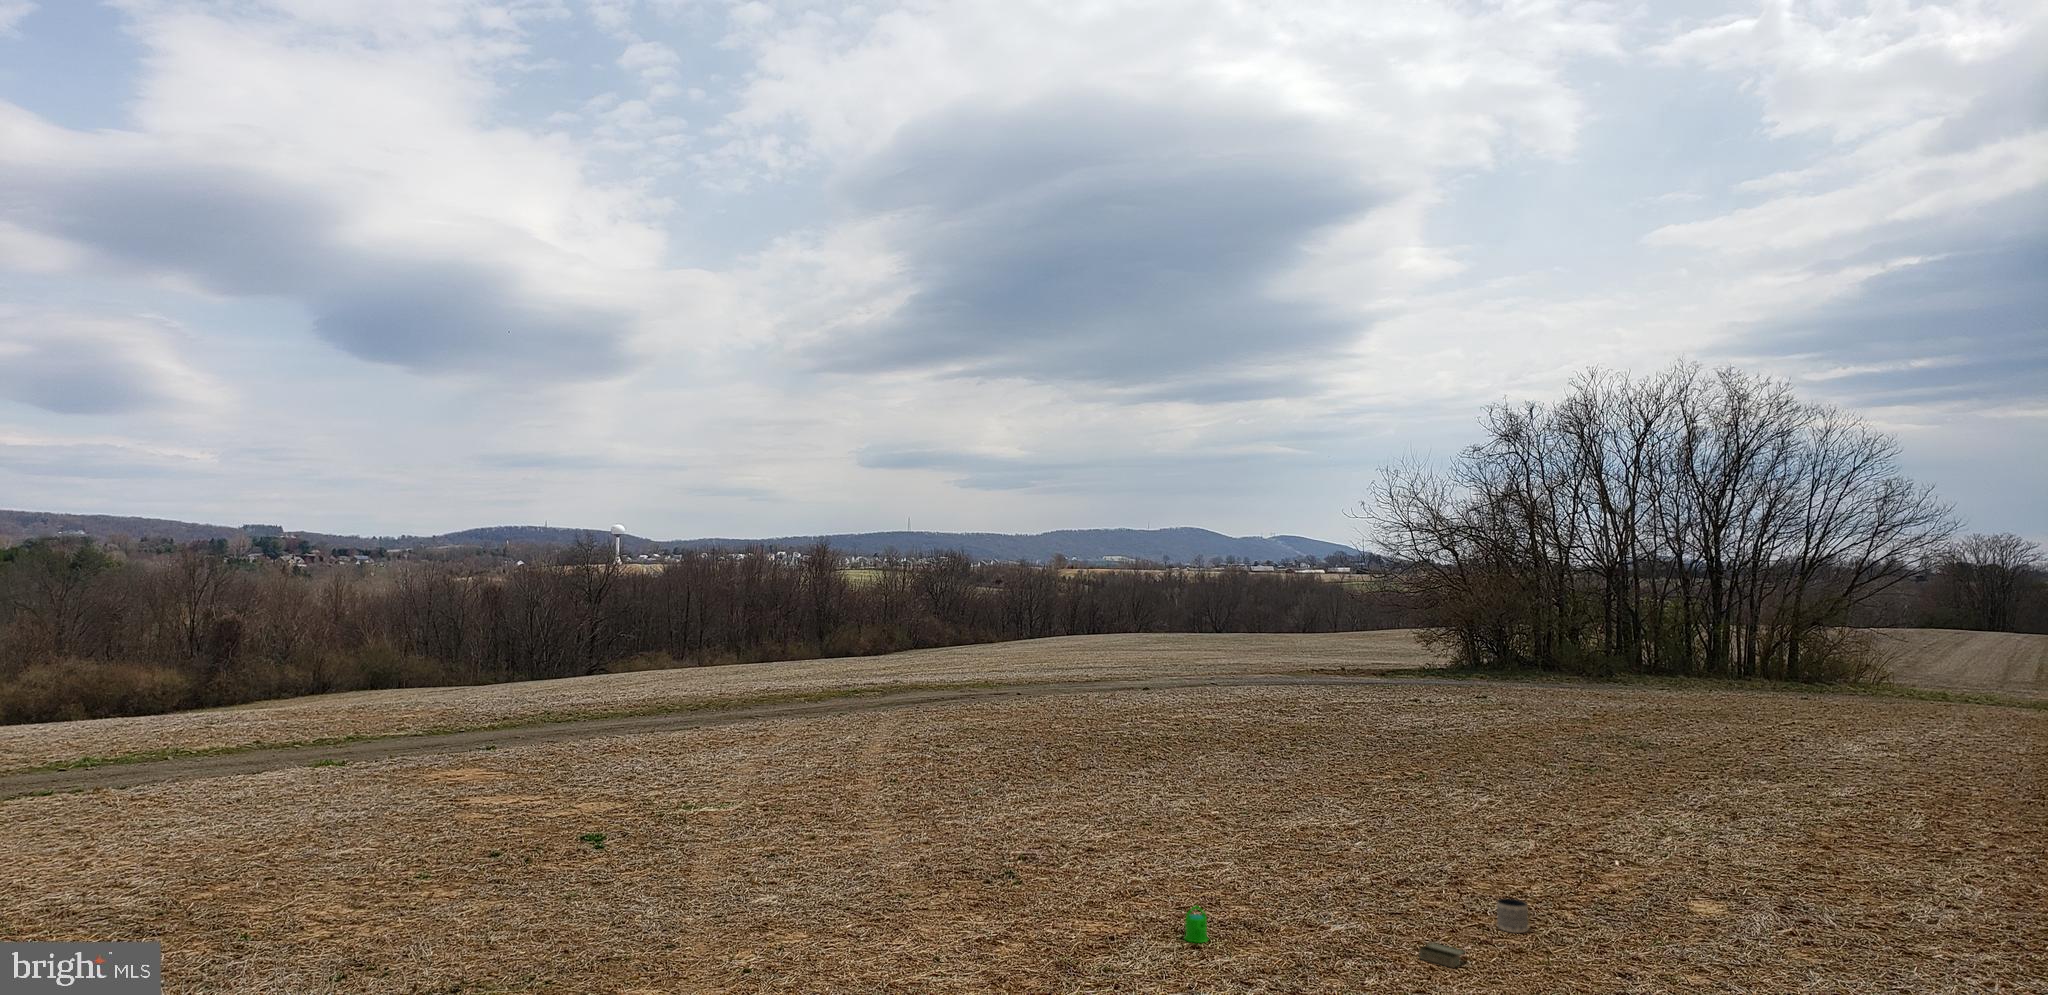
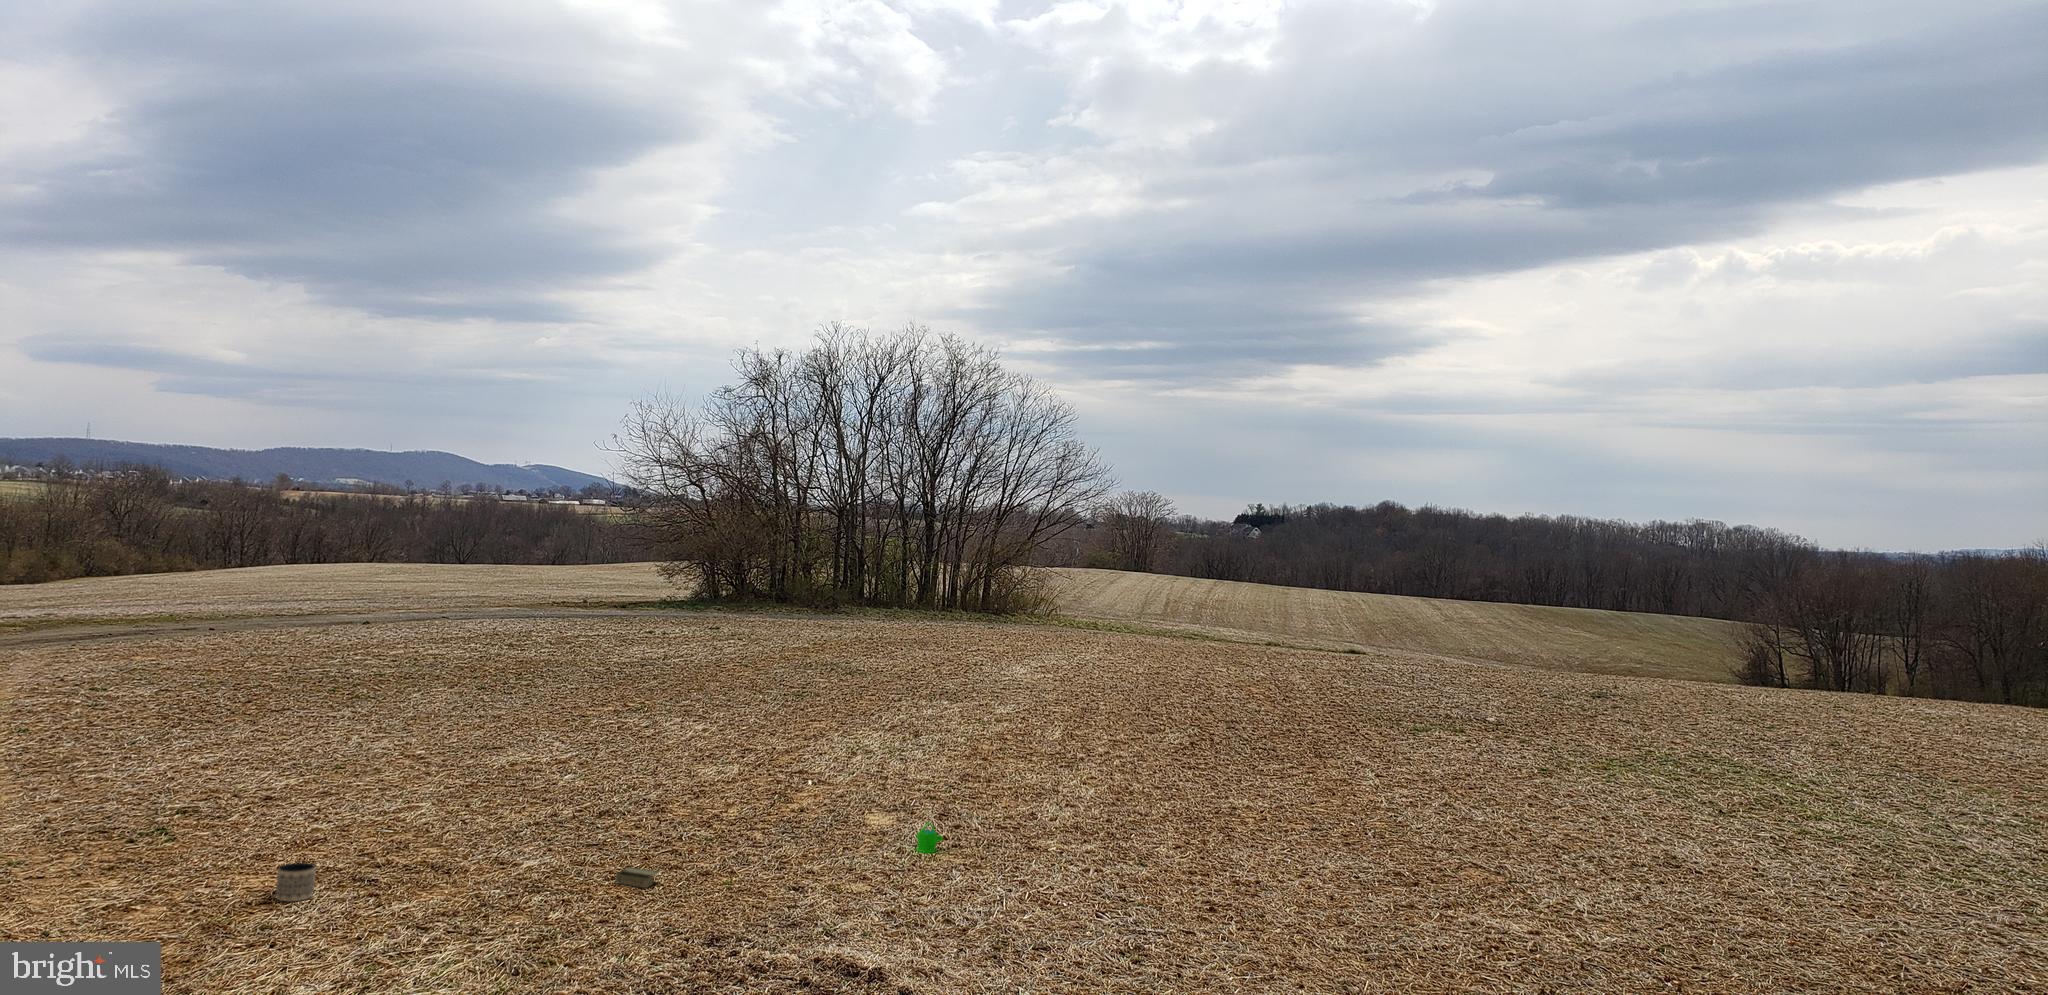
planter: present [1497,898,1528,933] -> present [276,862,316,902]
watering can: present [1184,906,1208,943] -> present [916,822,943,853]

